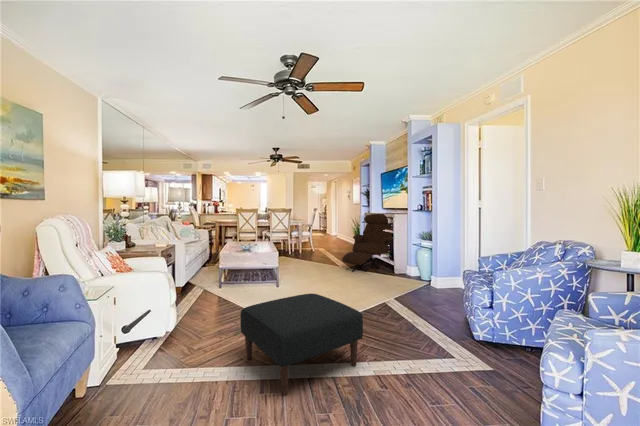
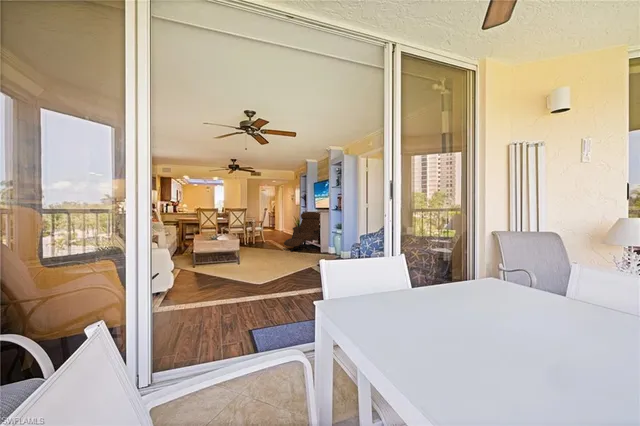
ottoman: present [240,294,363,396] -> none [220,253,289,297]

